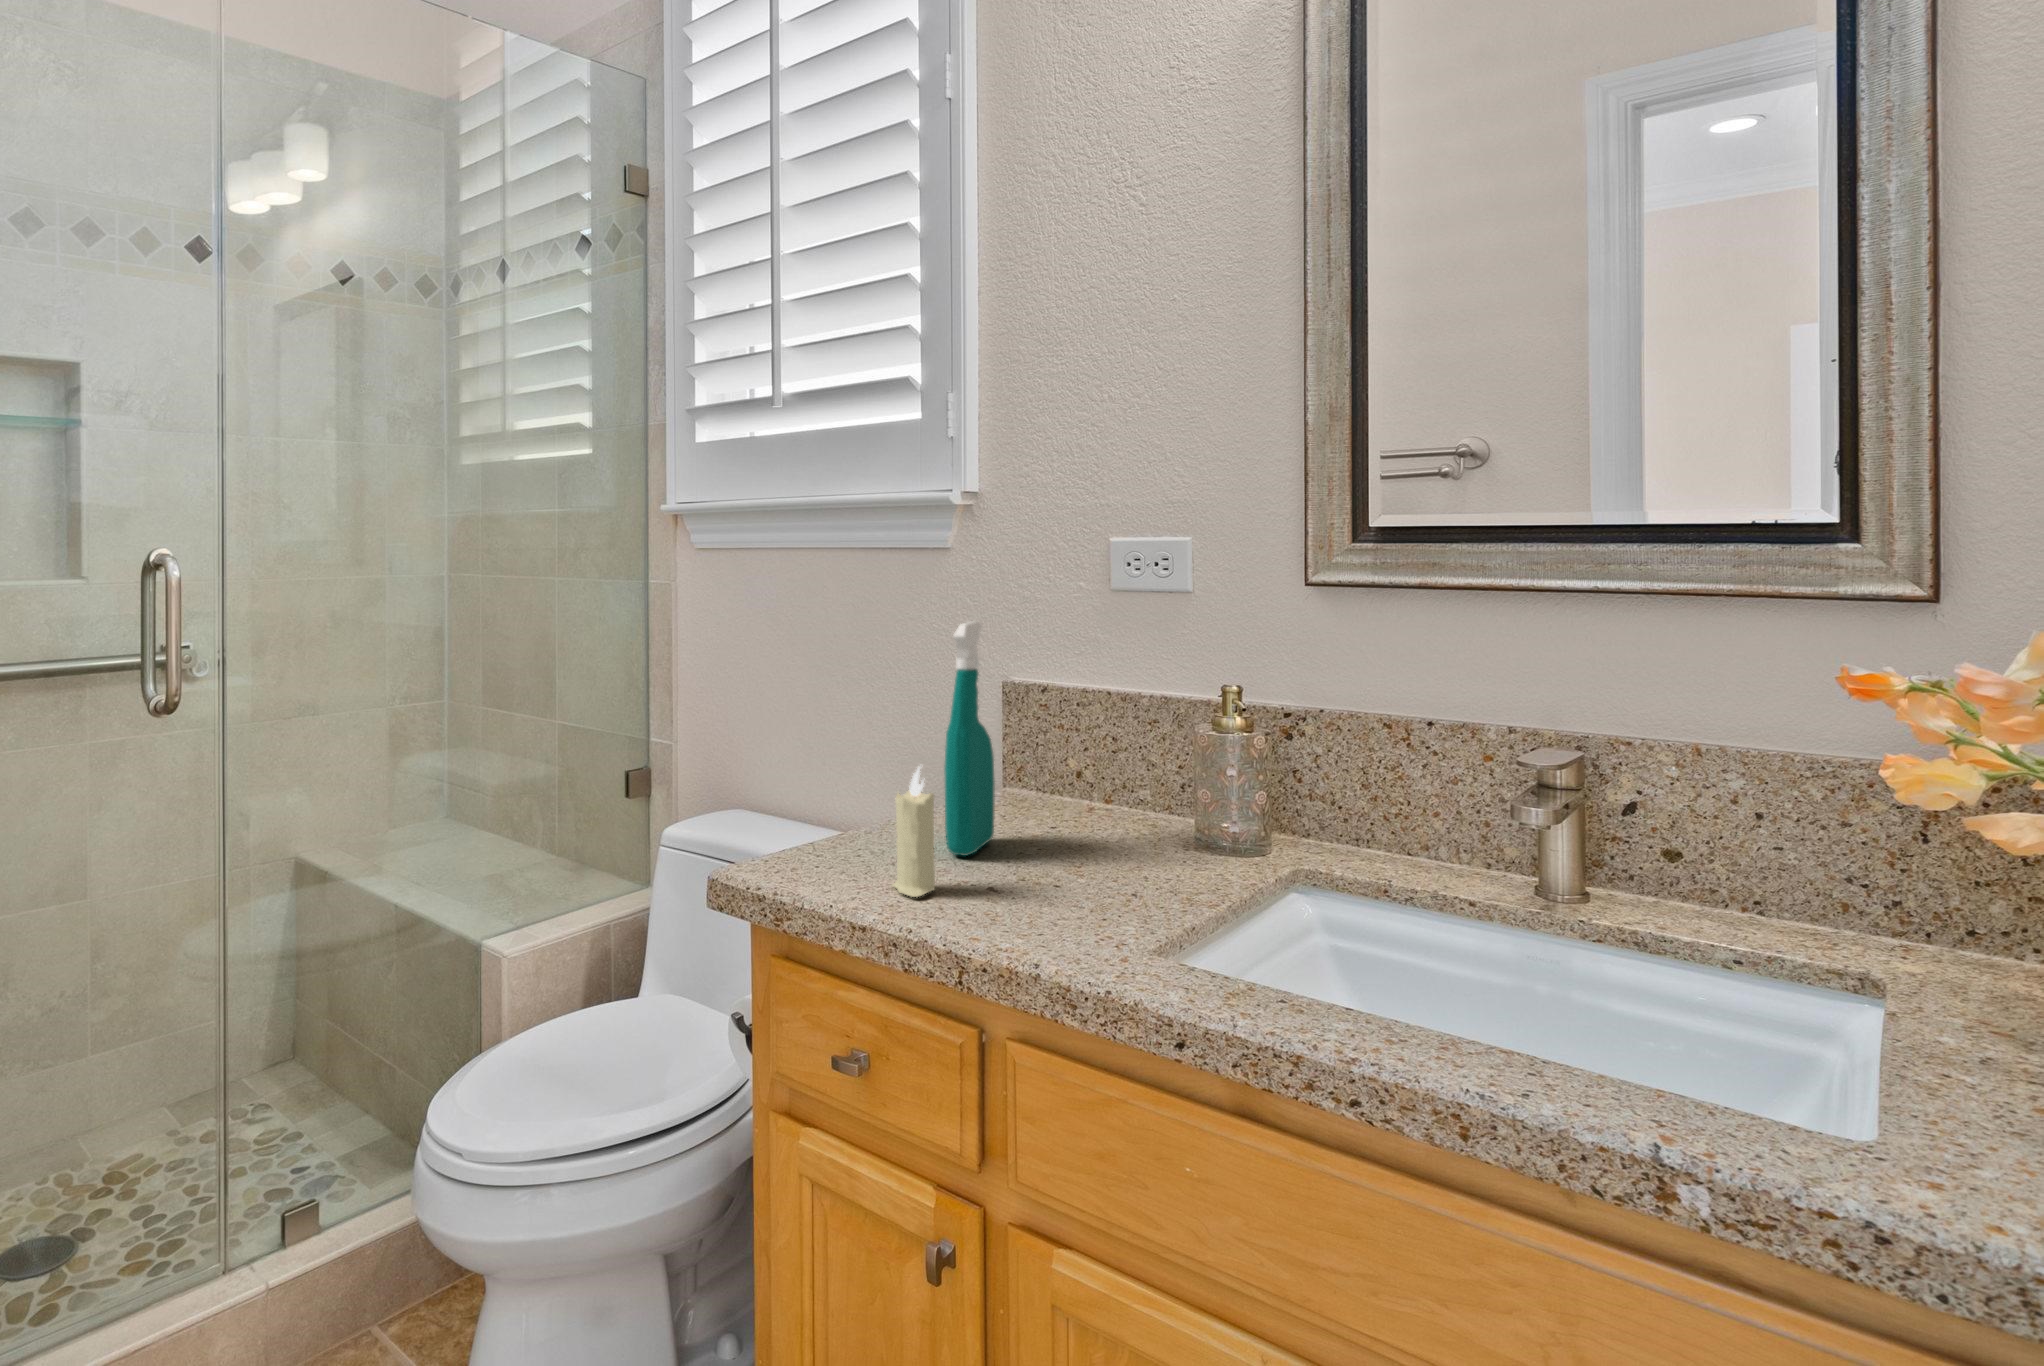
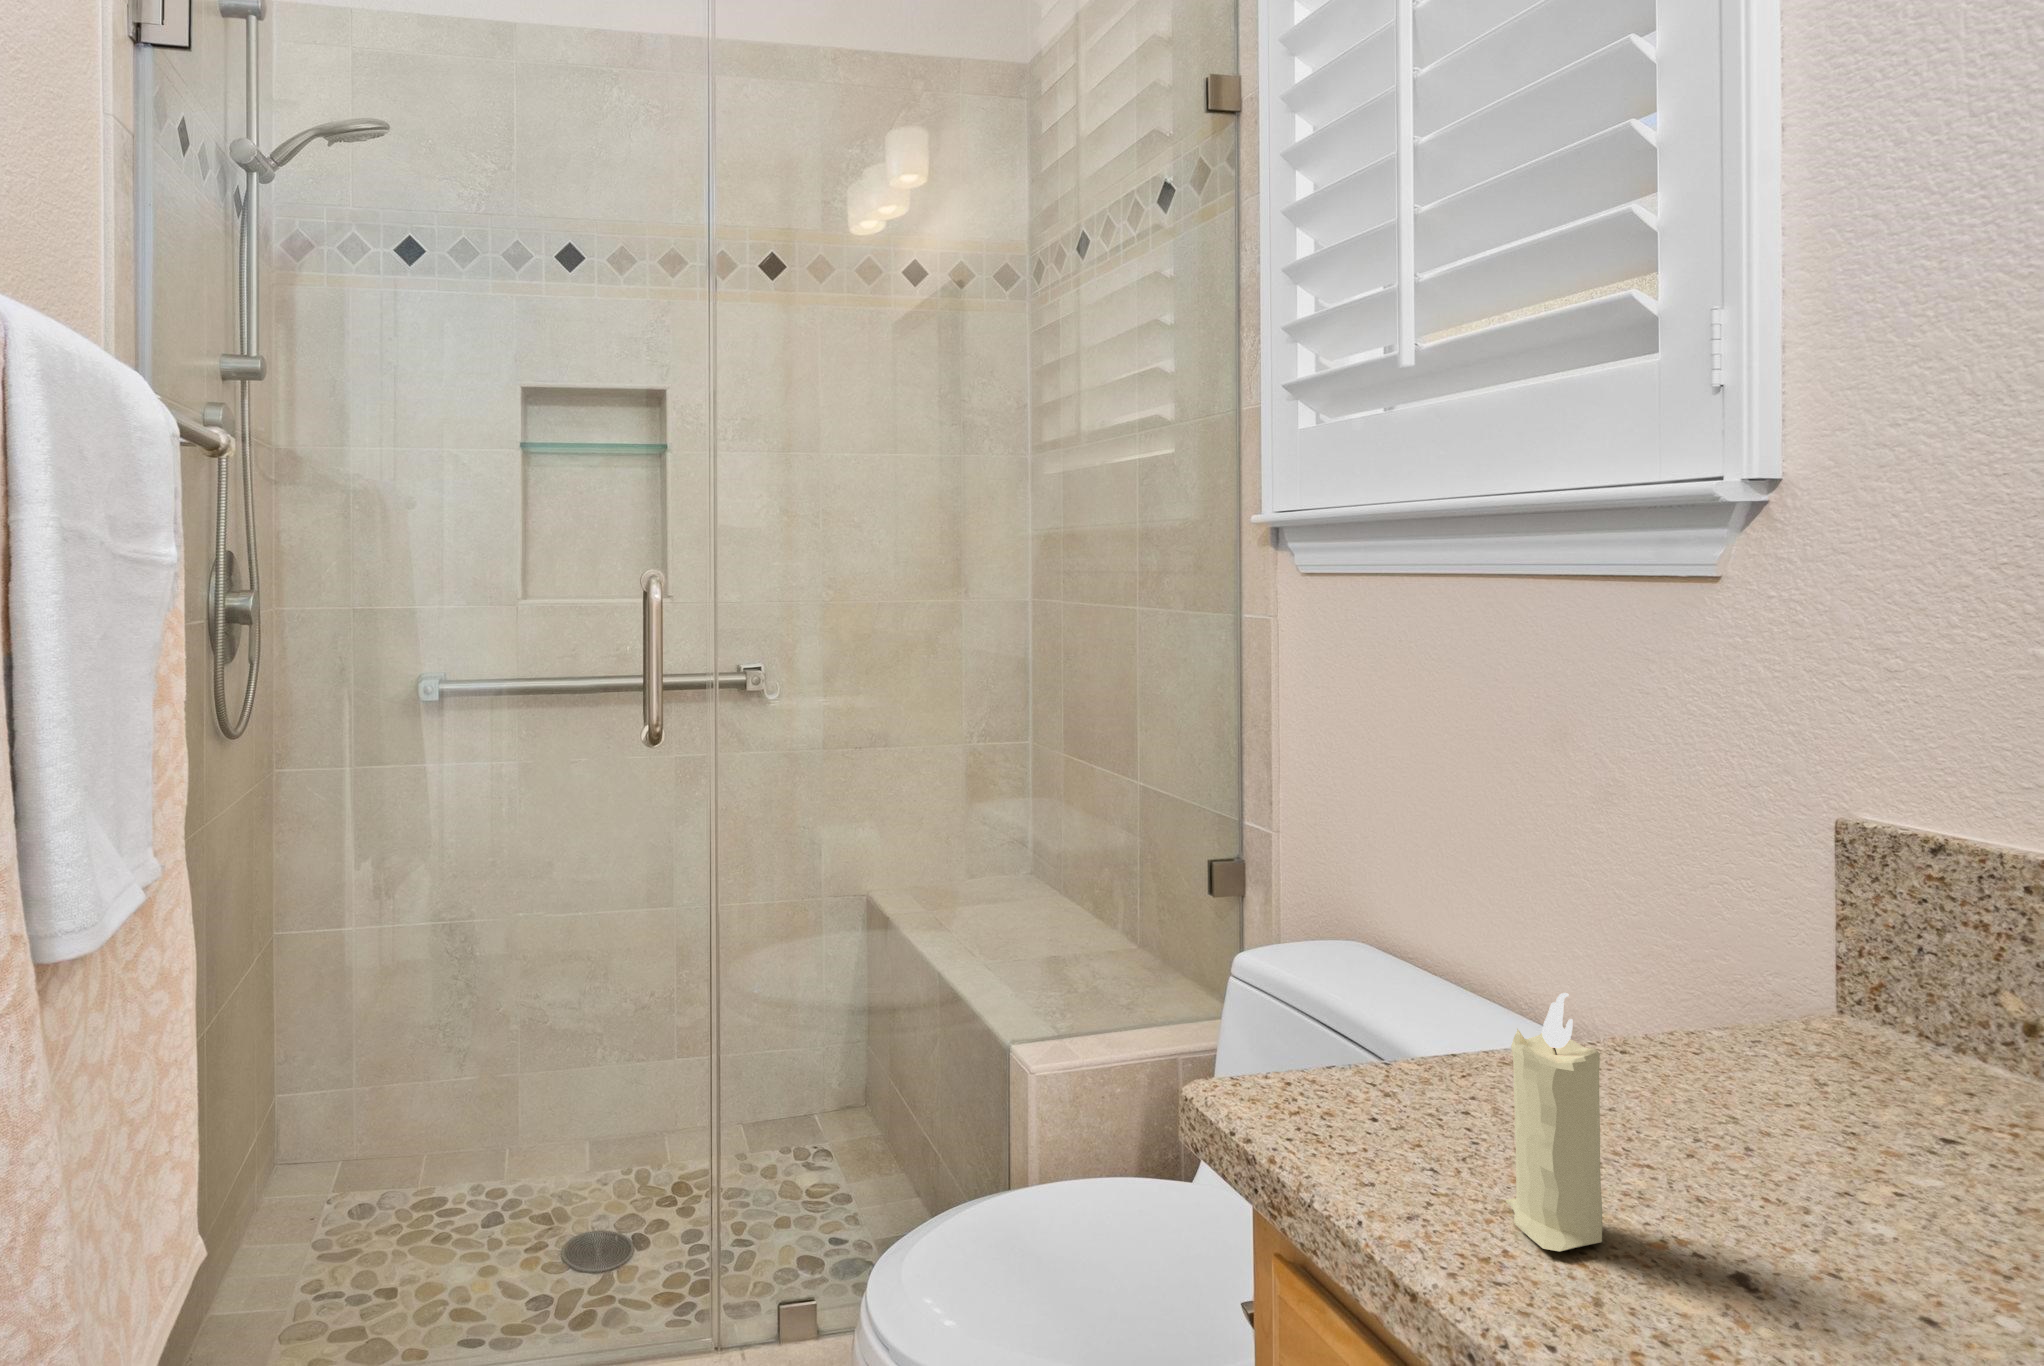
spray bottle: present [944,621,995,856] -> none [1651,719,1786,1167]

